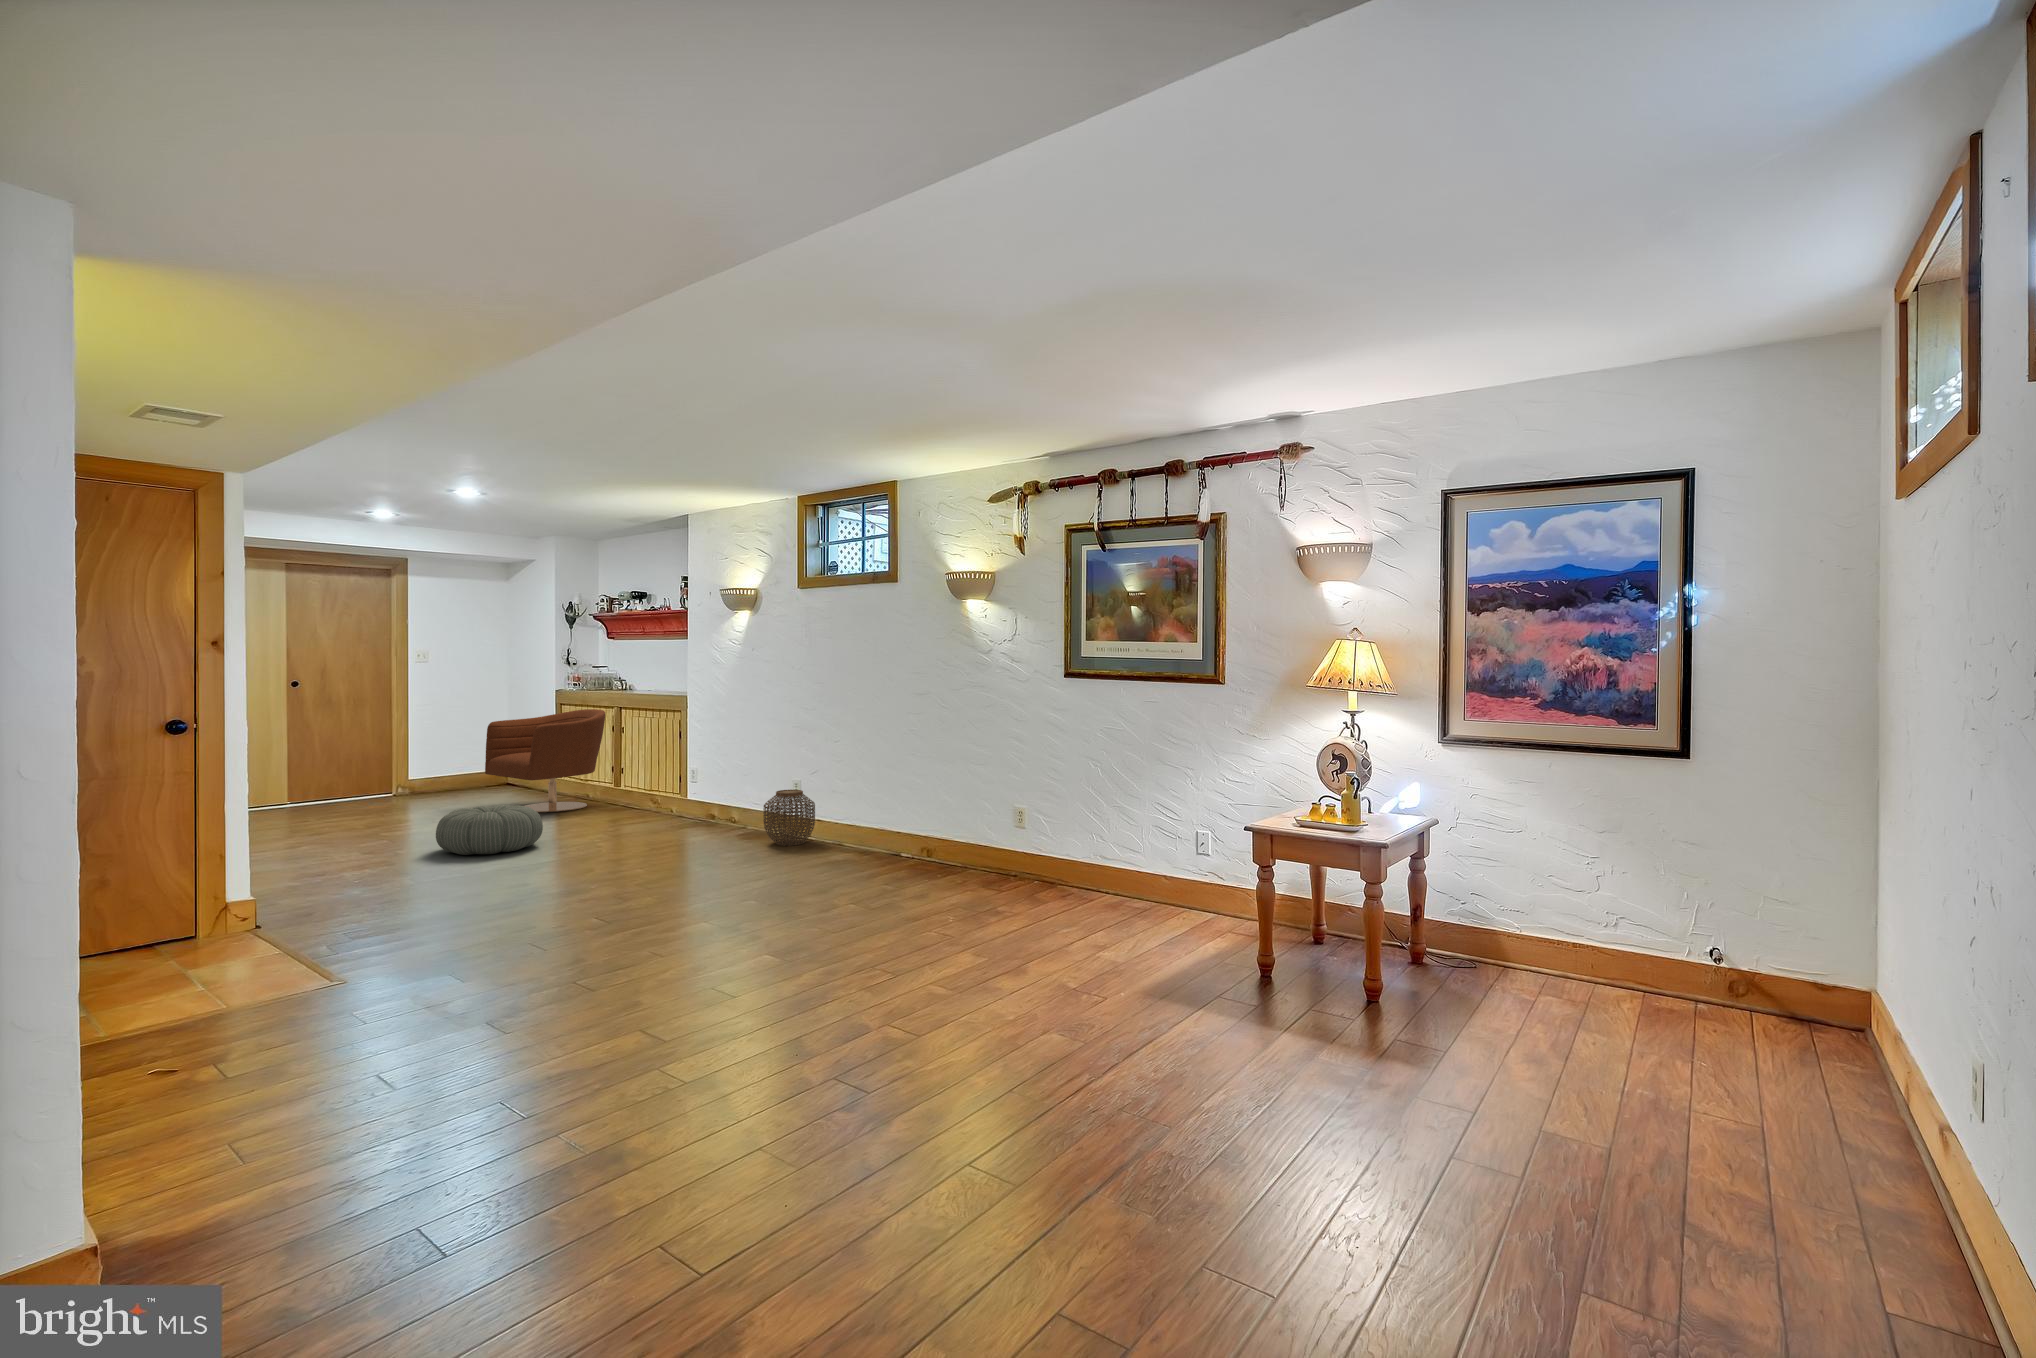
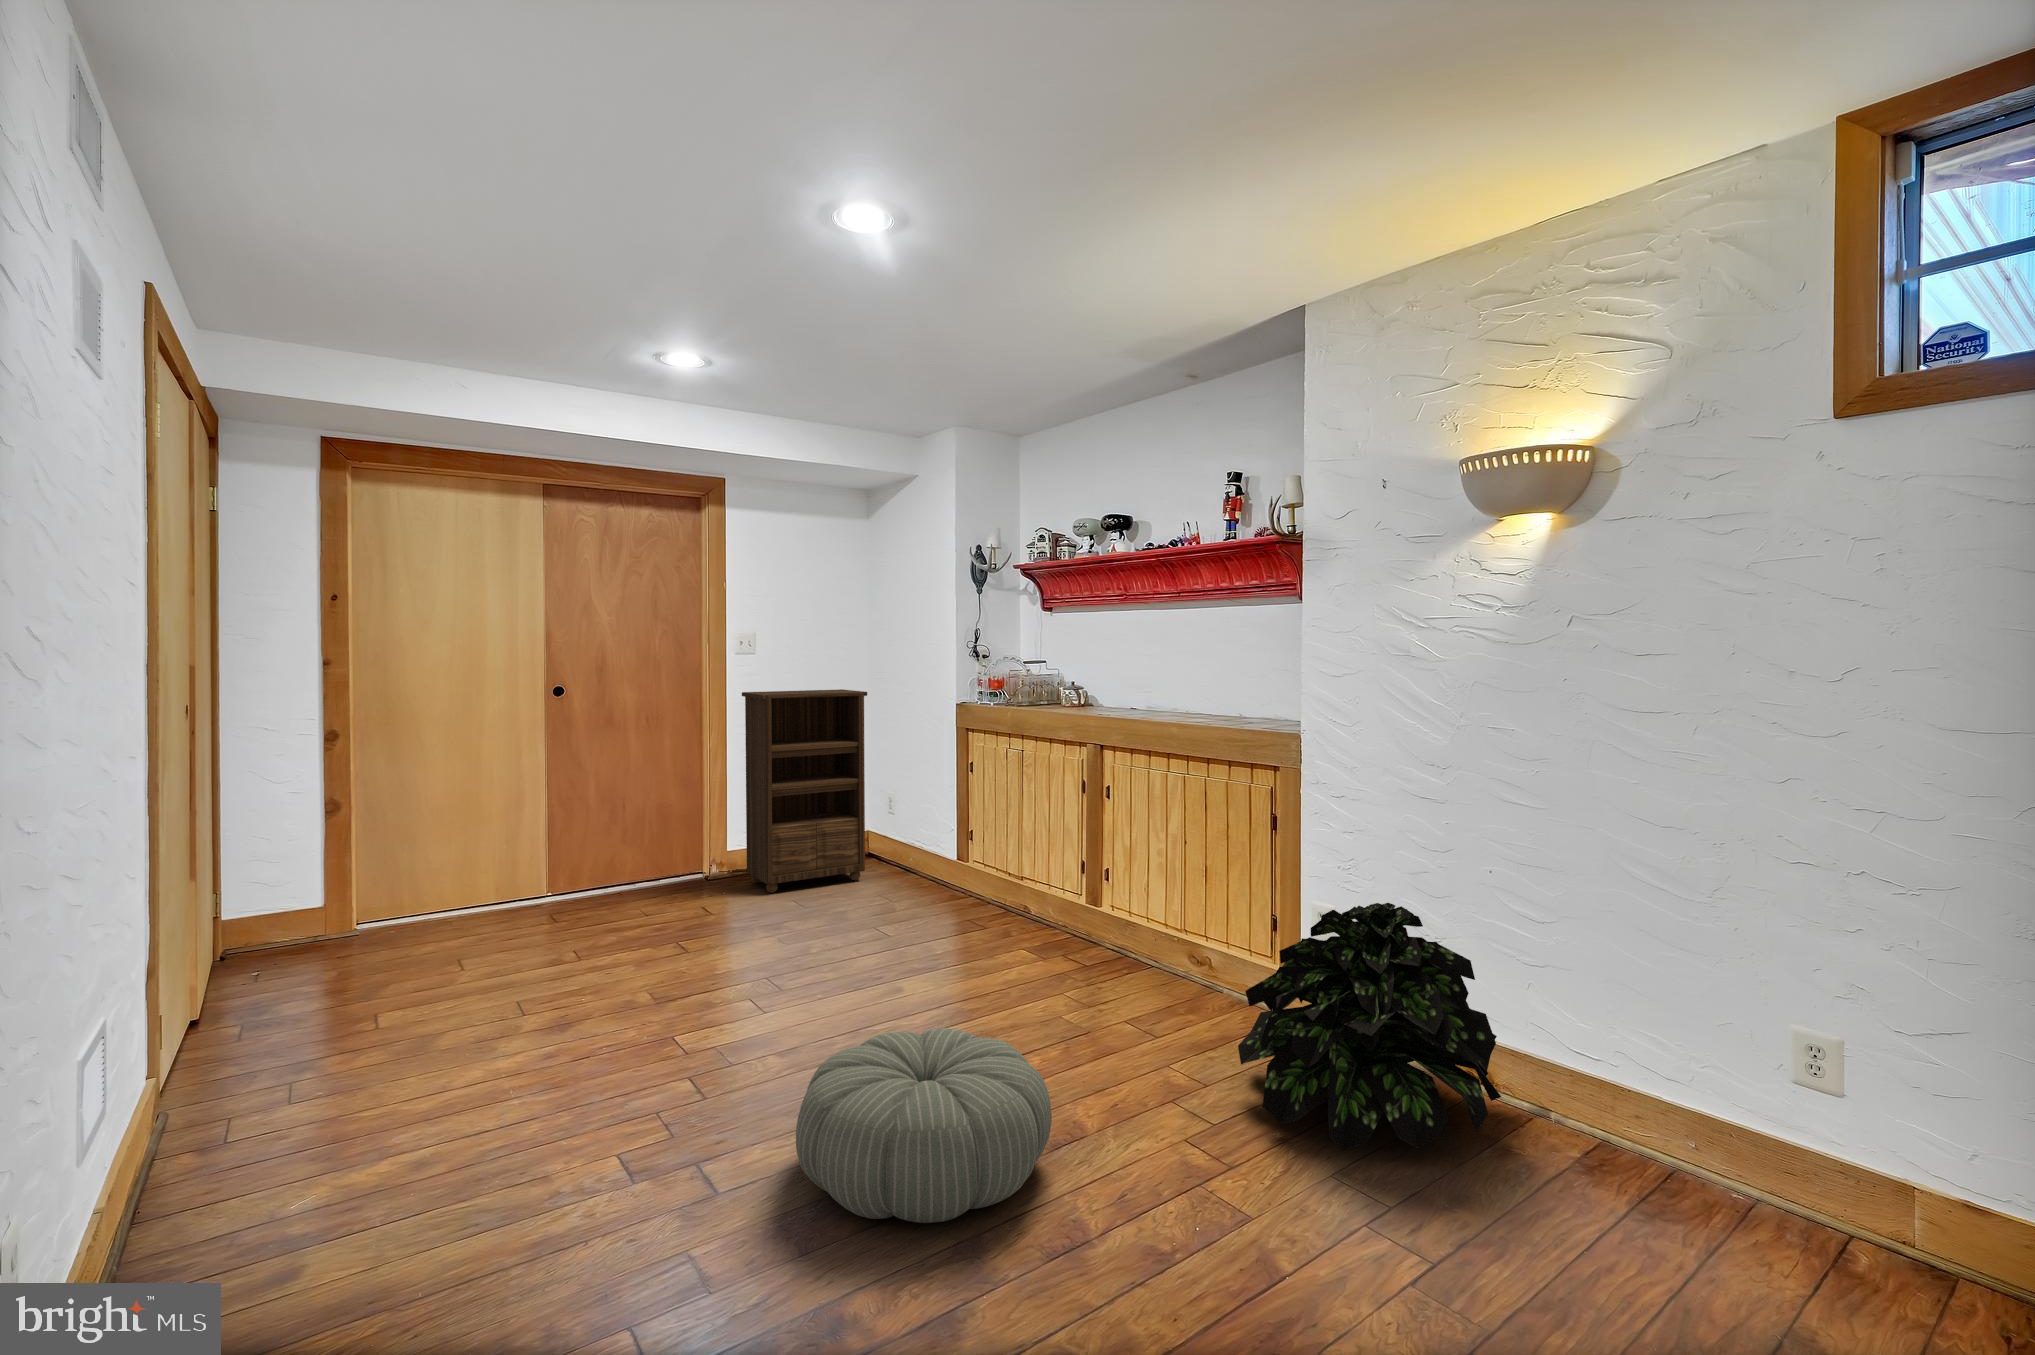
bookshelf: none [418,684,501,799] -> present [742,689,867,893]
armchair: present [485,709,605,812] -> none [857,745,1070,960]
potted plant: none [635,754,739,837] -> present [1238,903,1501,1150]
woven basket: present [763,790,815,846] -> none [1710,1064,1921,1276]

